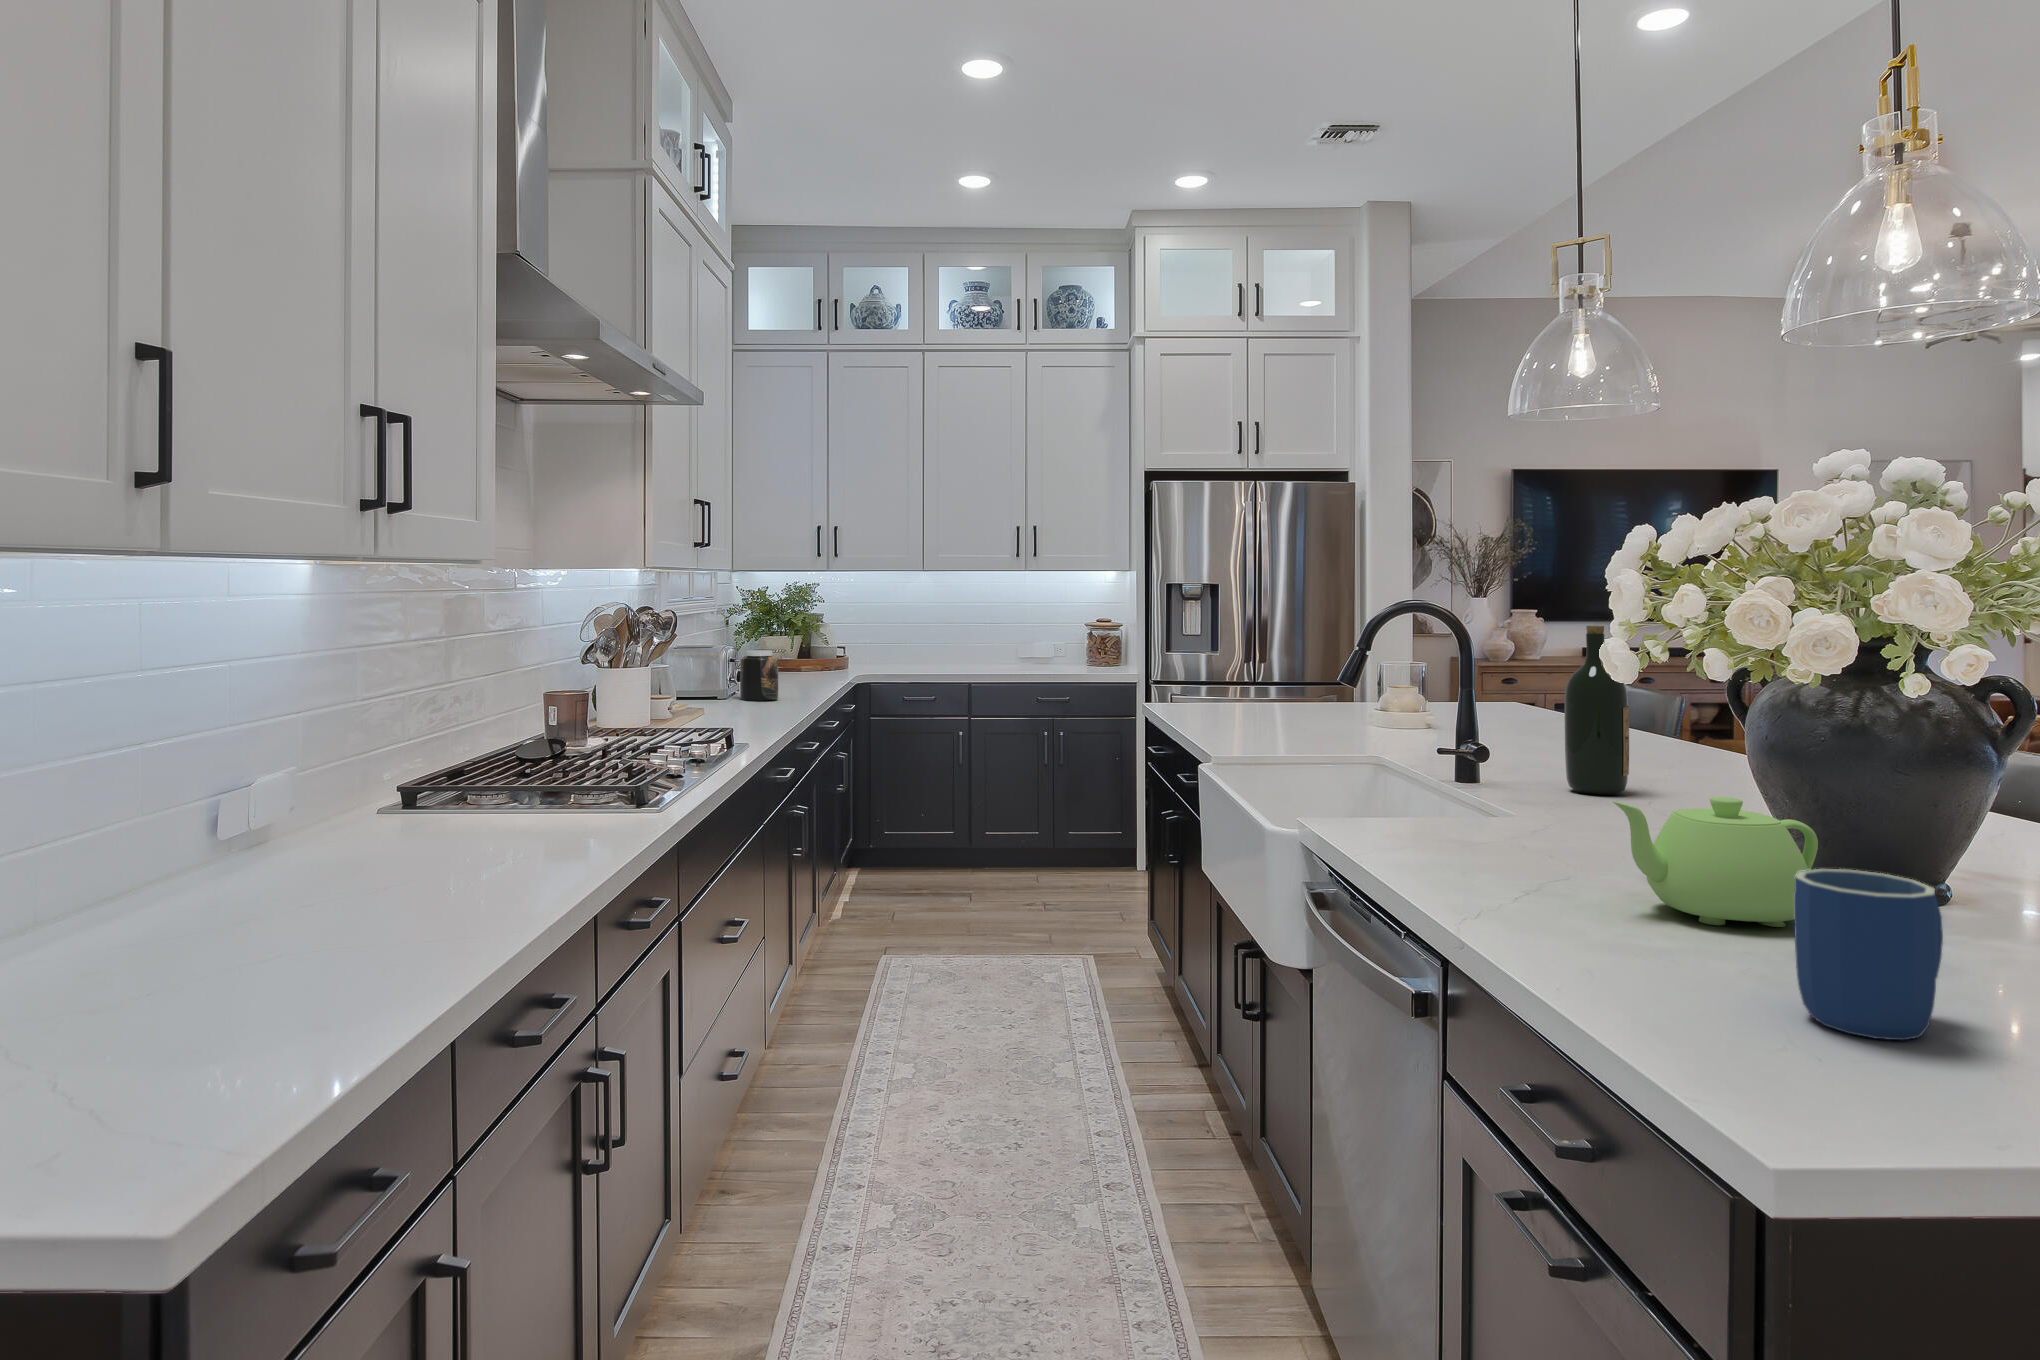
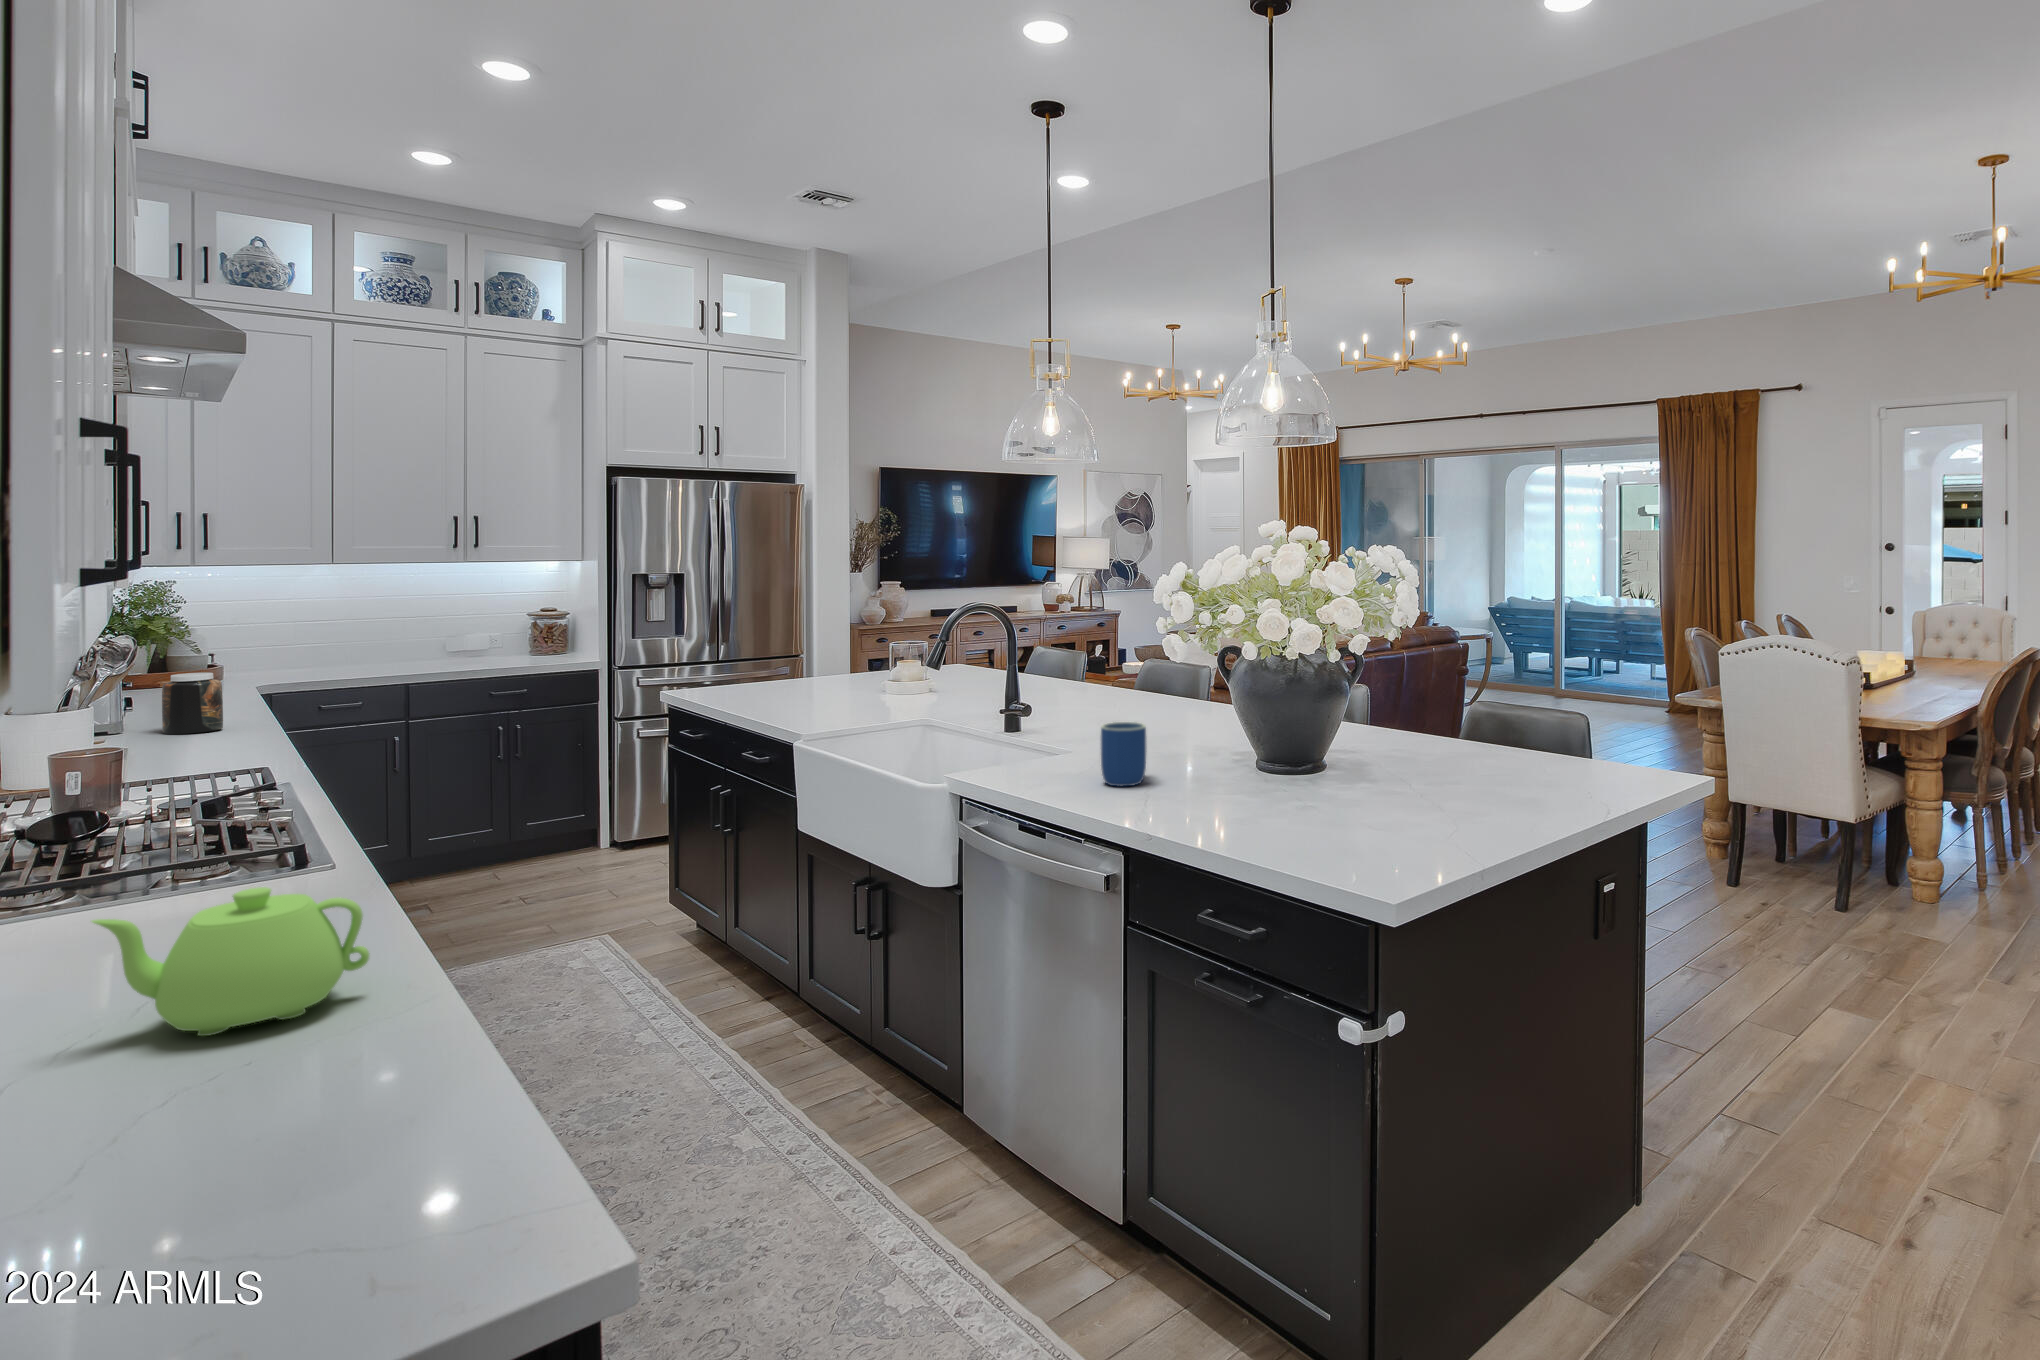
wine bottle: present [1564,626,1629,795] -> none [1079,618,1117,731]
teapot: present [1613,797,1818,927] -> present [92,887,370,1036]
mug: present [1794,869,1943,1040] -> present [1101,722,1146,786]

